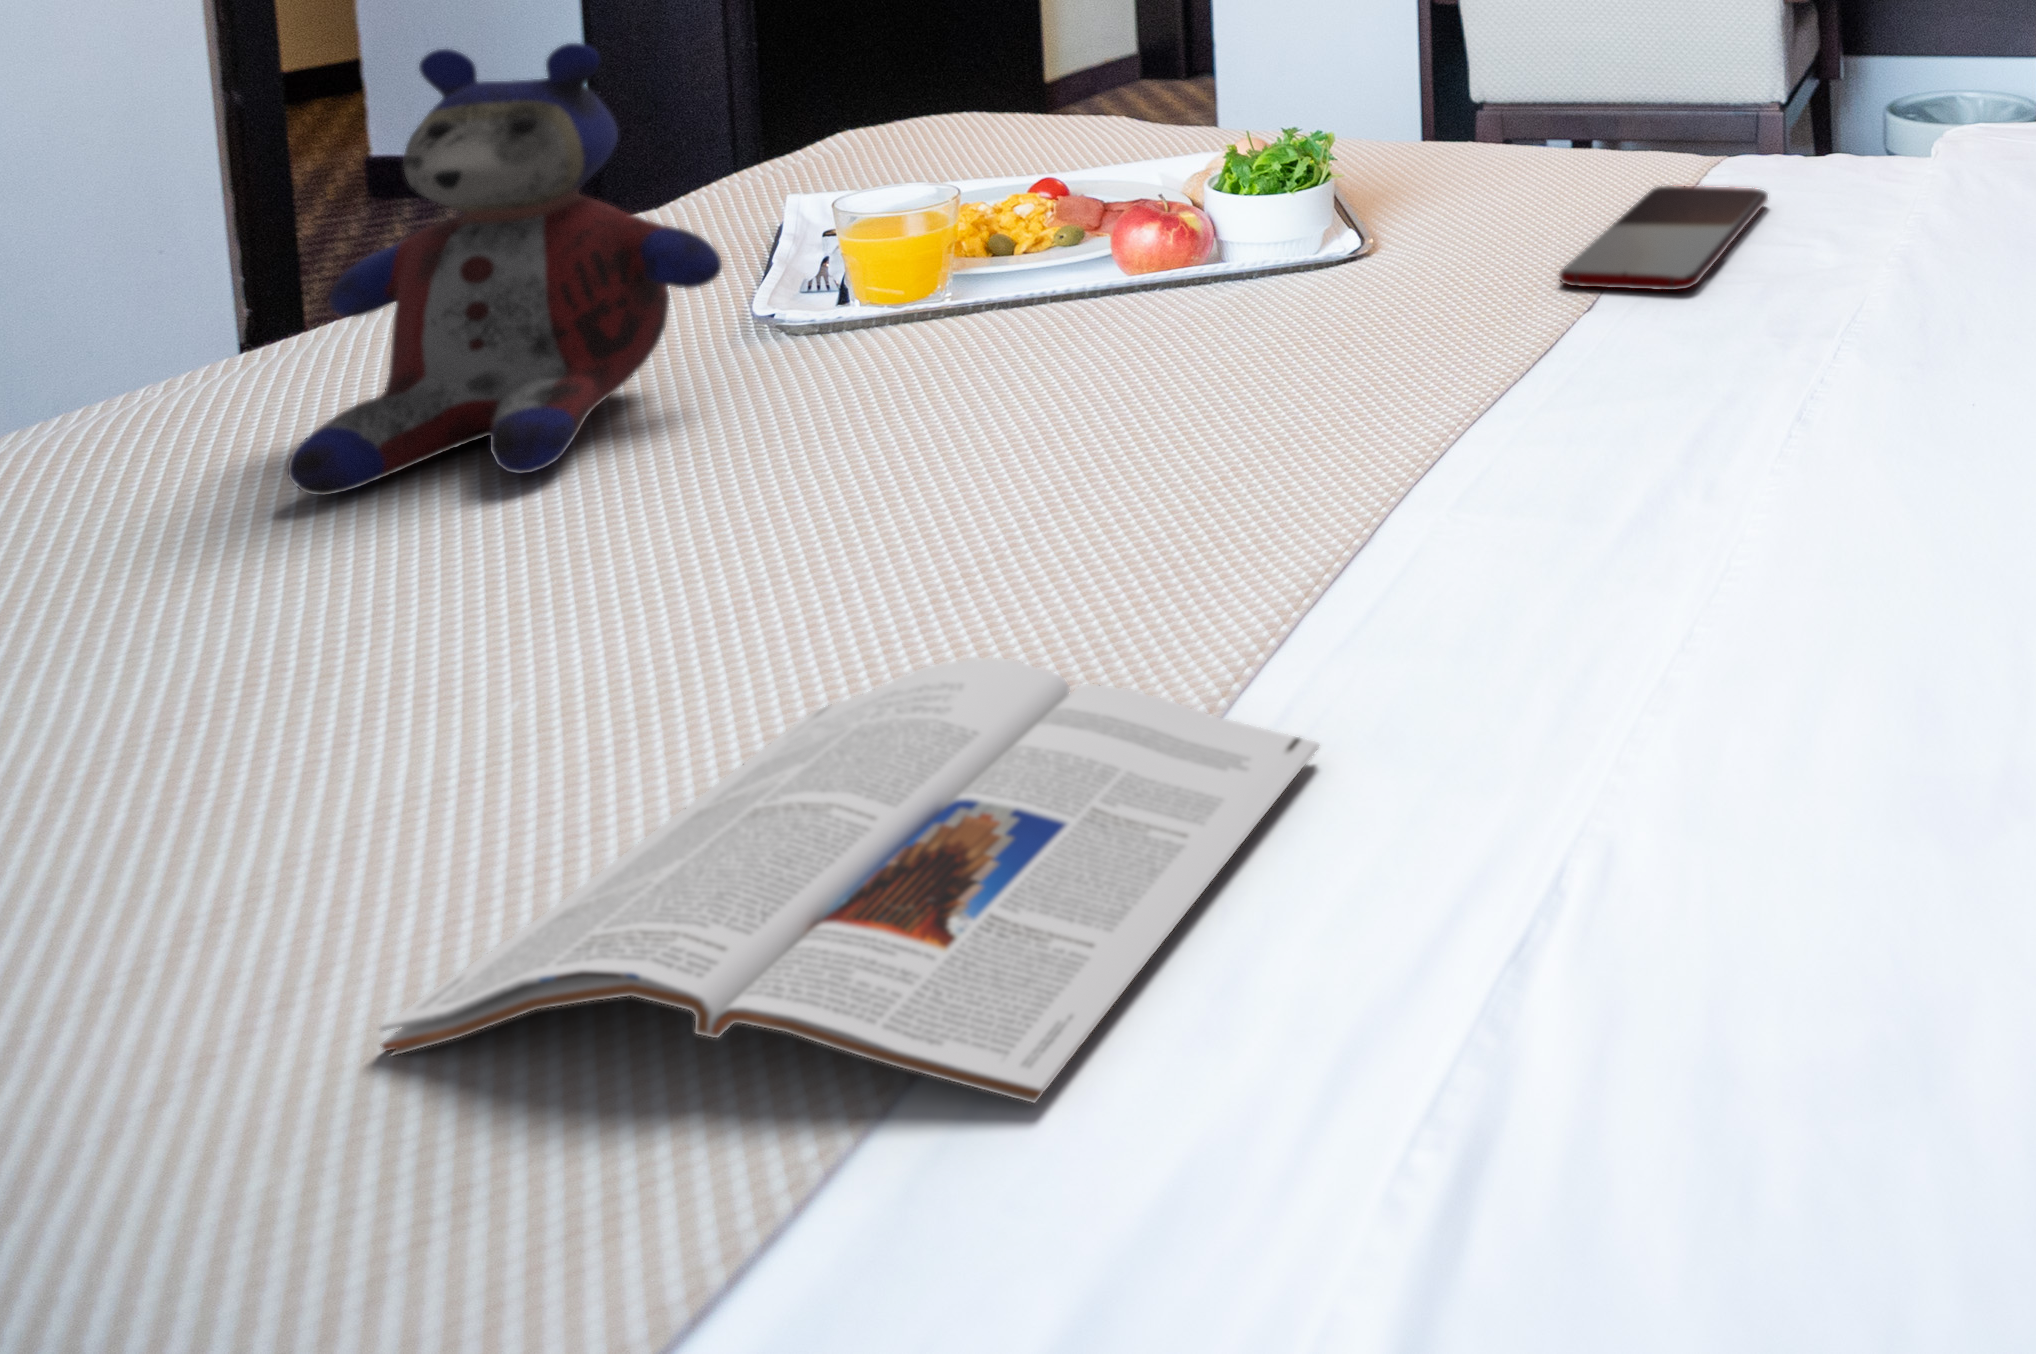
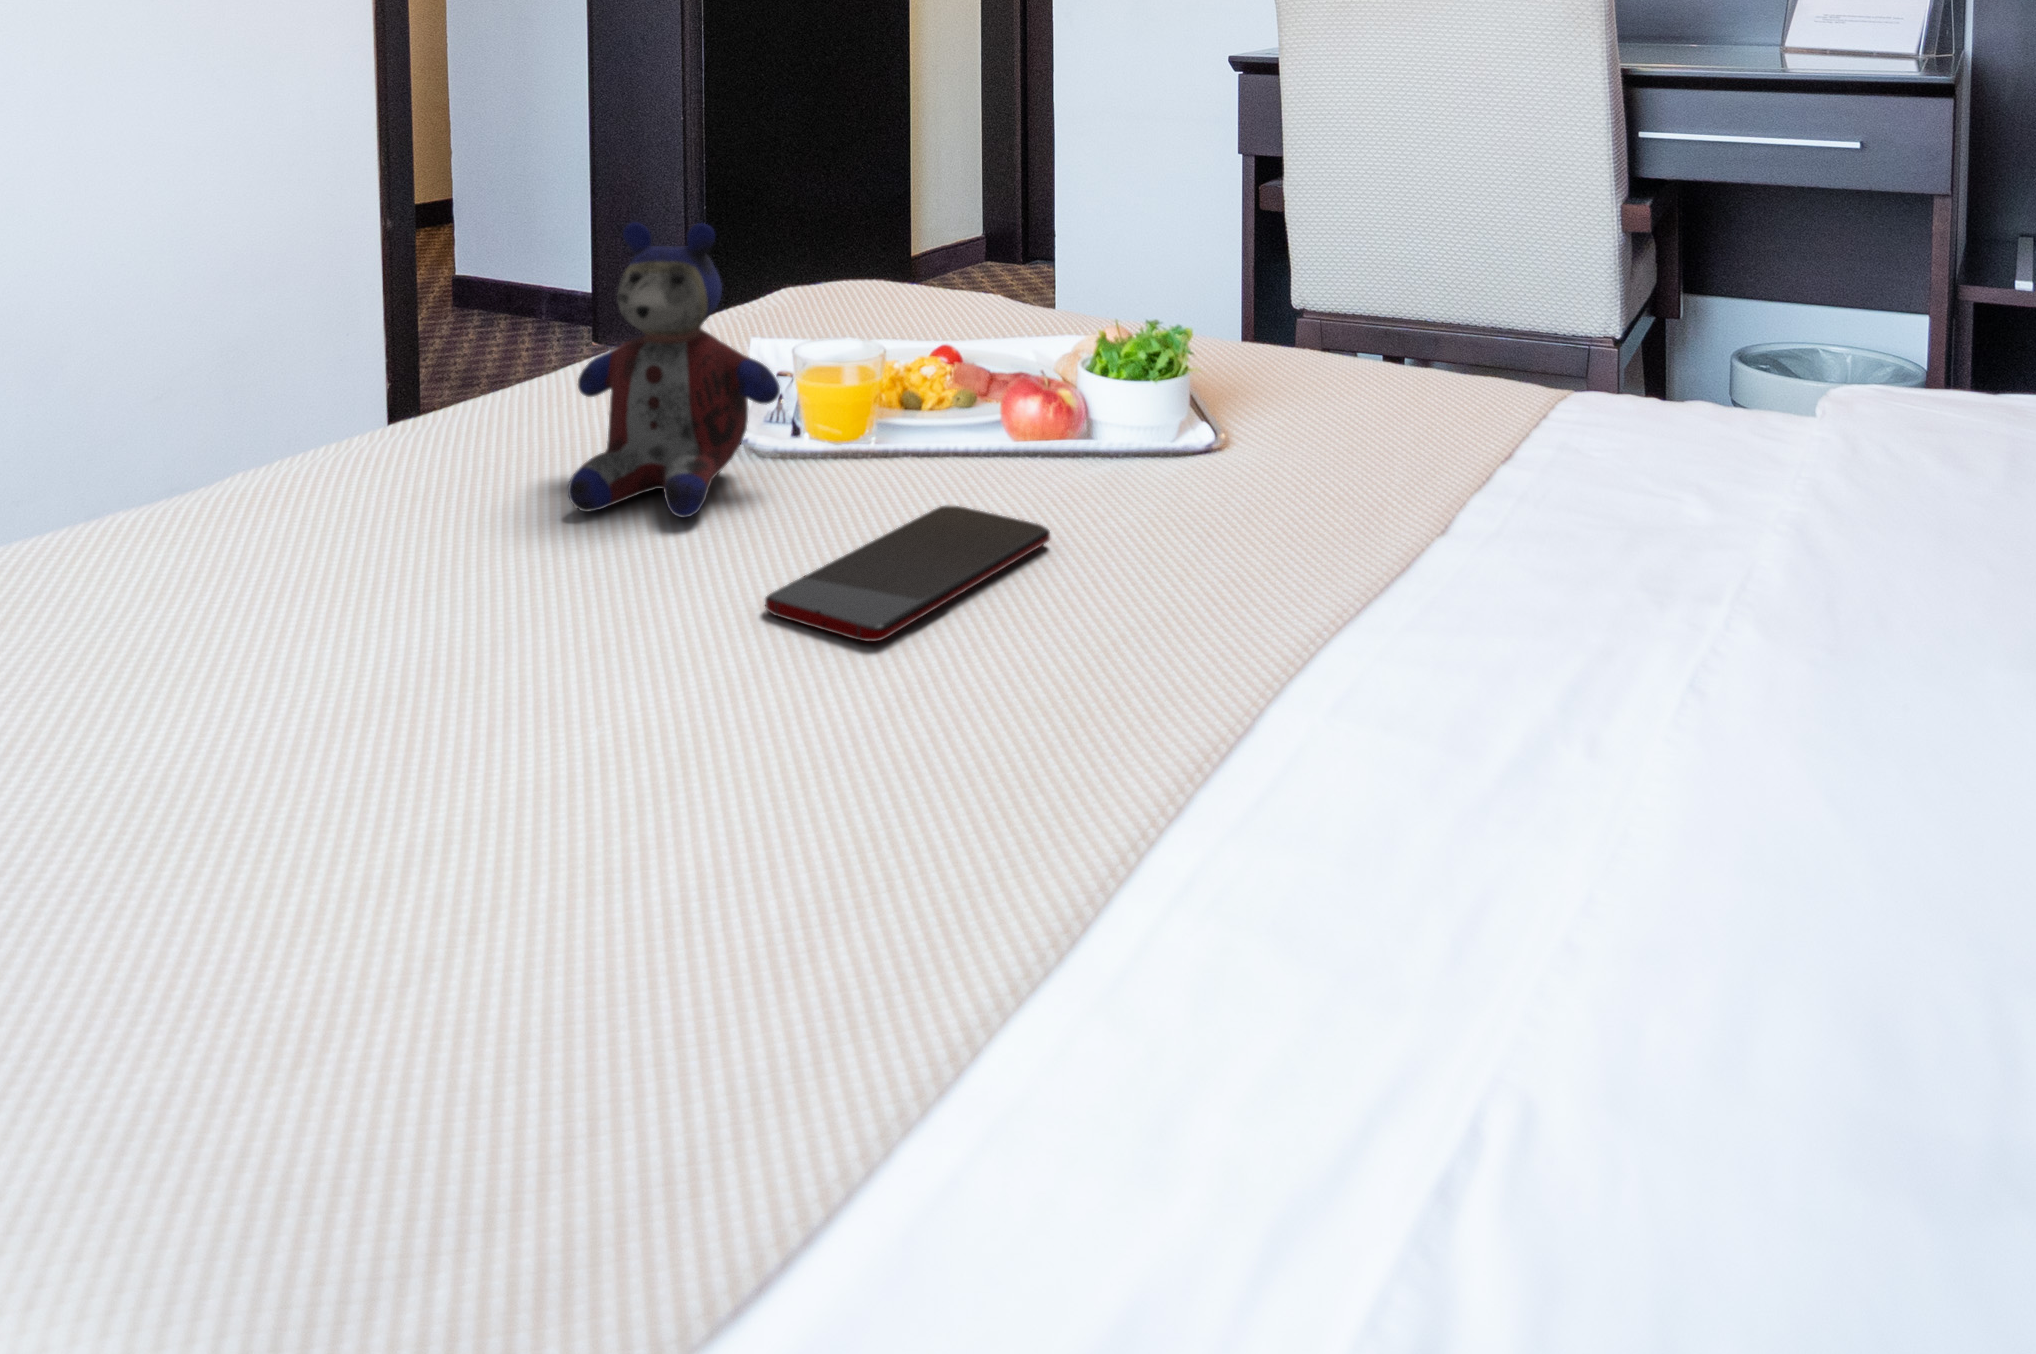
smartphone: present [1559,185,1768,290] -> present [765,505,1050,641]
magazine: present [380,658,1319,1103] -> none [688,692,1198,981]

